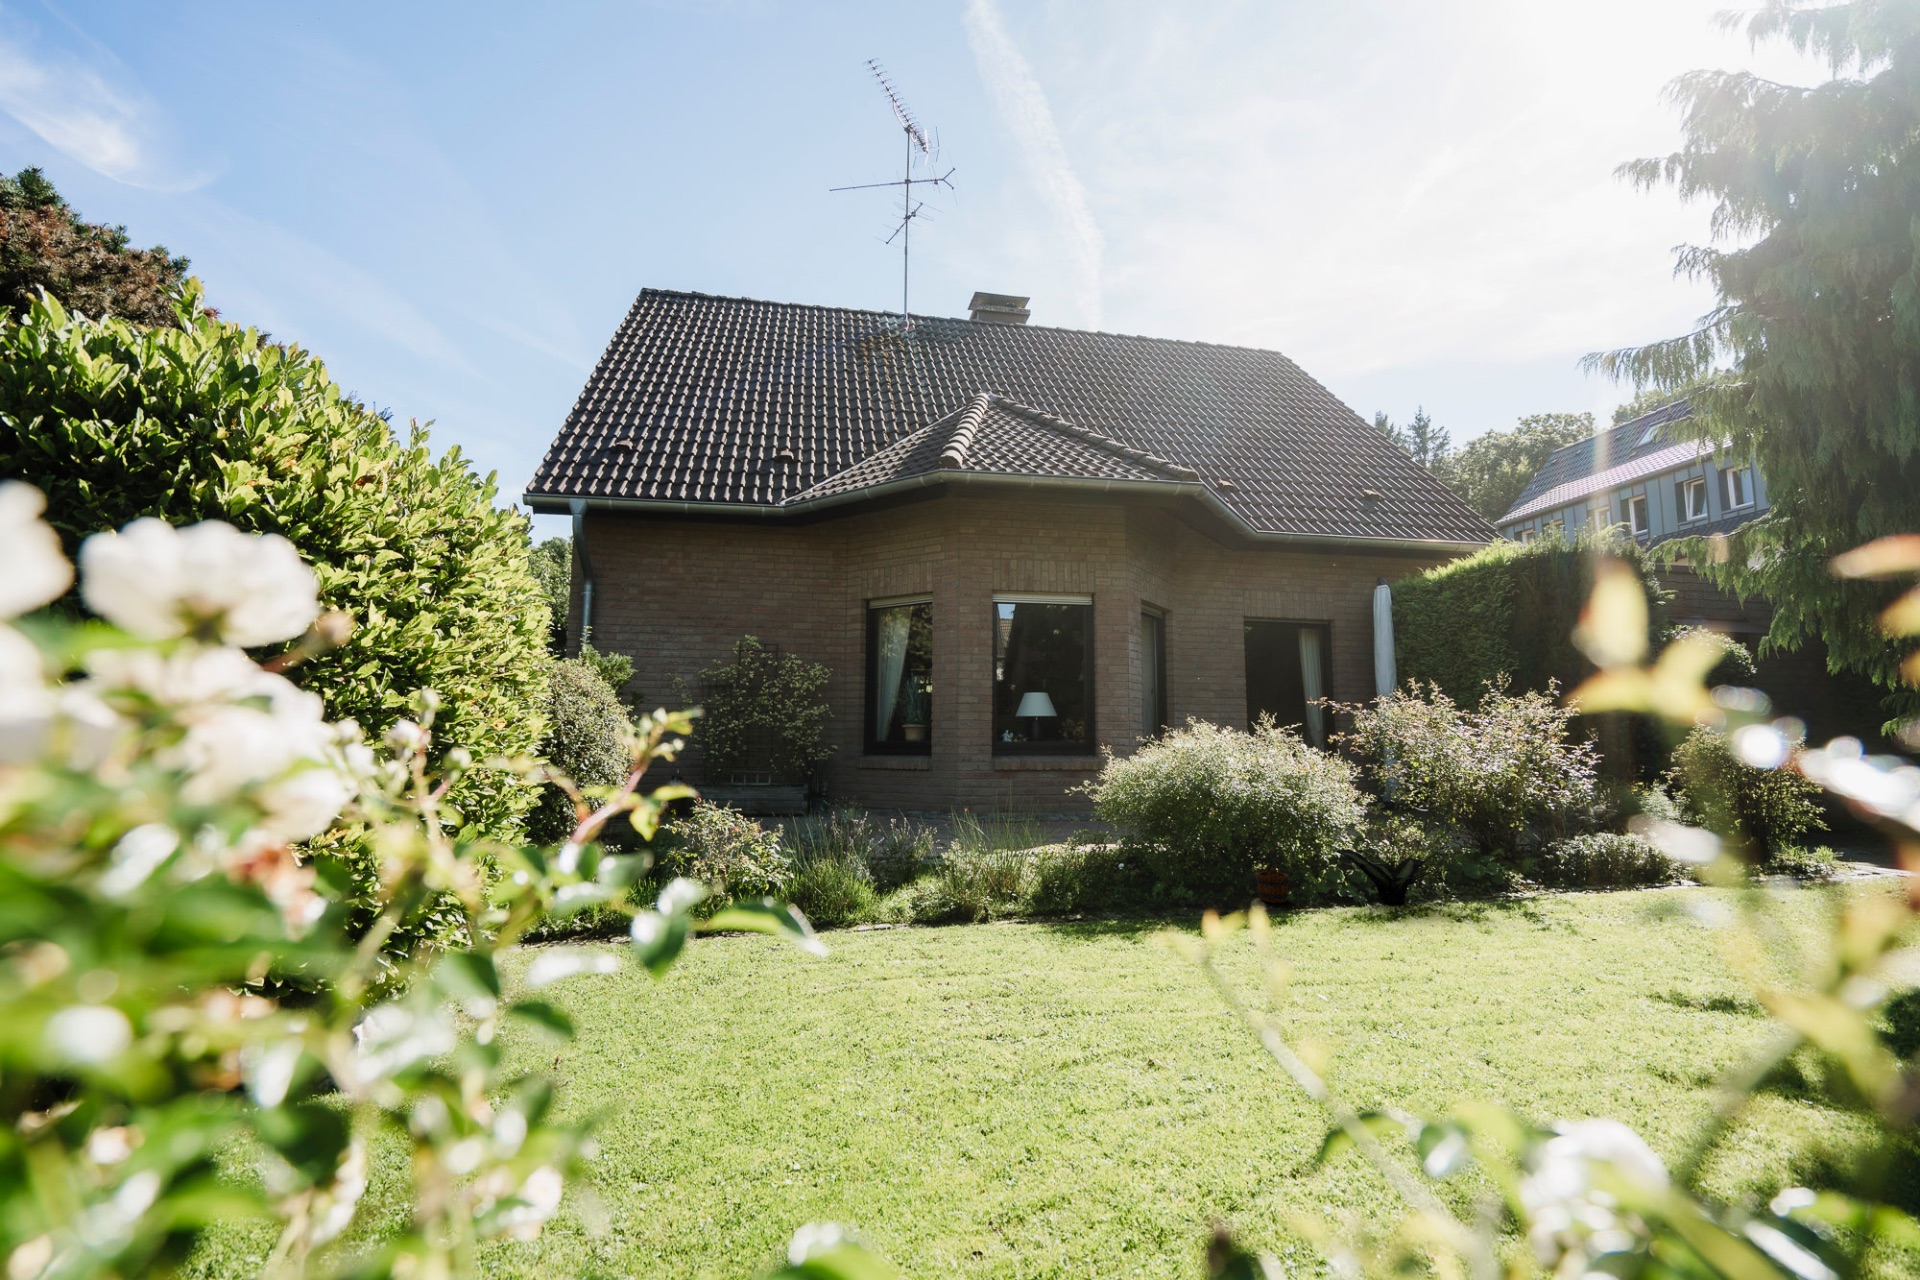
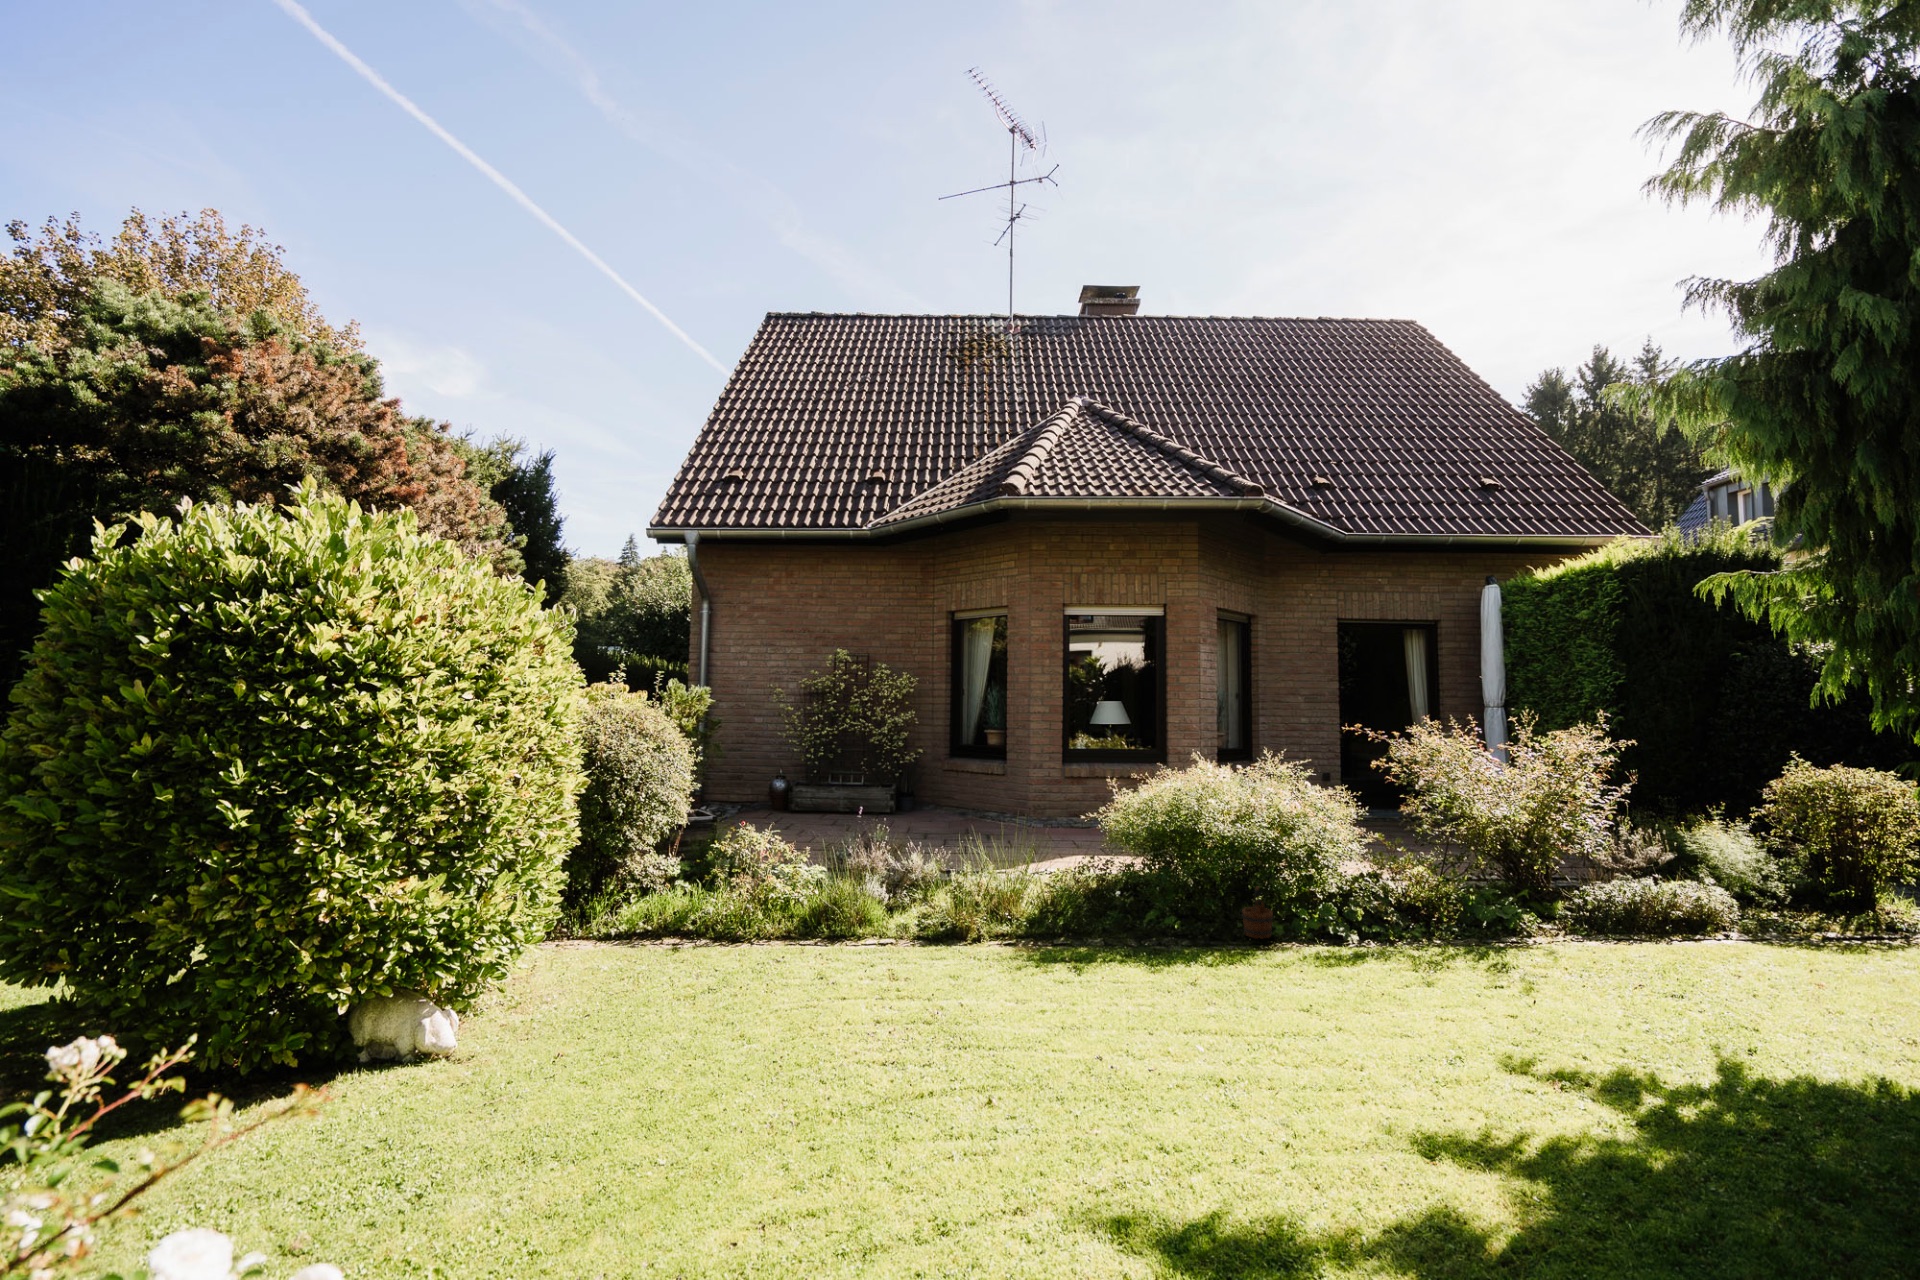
potted plant: present [1335,849,1431,904] -> none [1325,888,1424,948]

